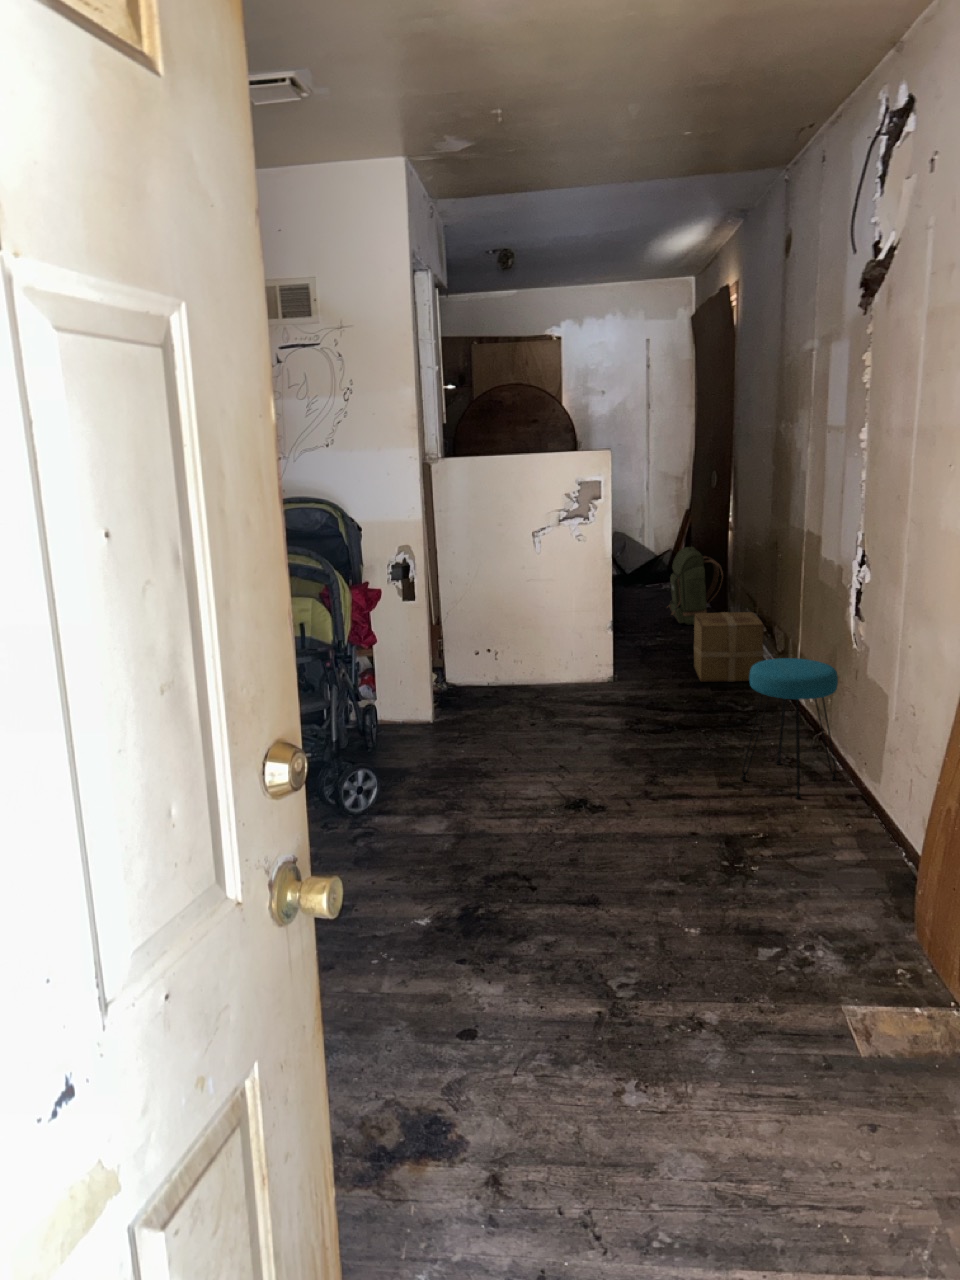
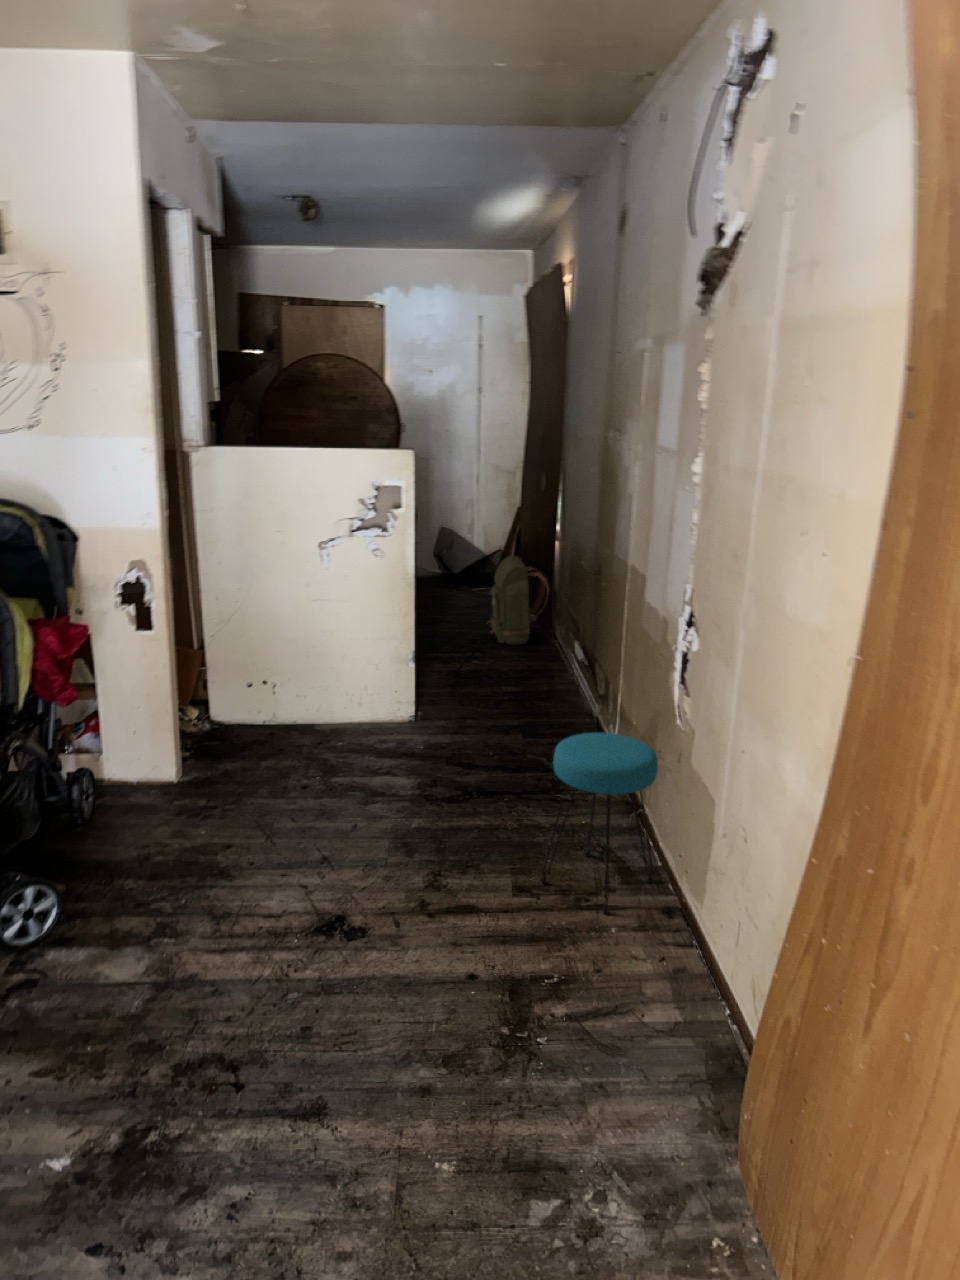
cardboard box: present [694,612,764,682] -> none [507,643,585,727]

